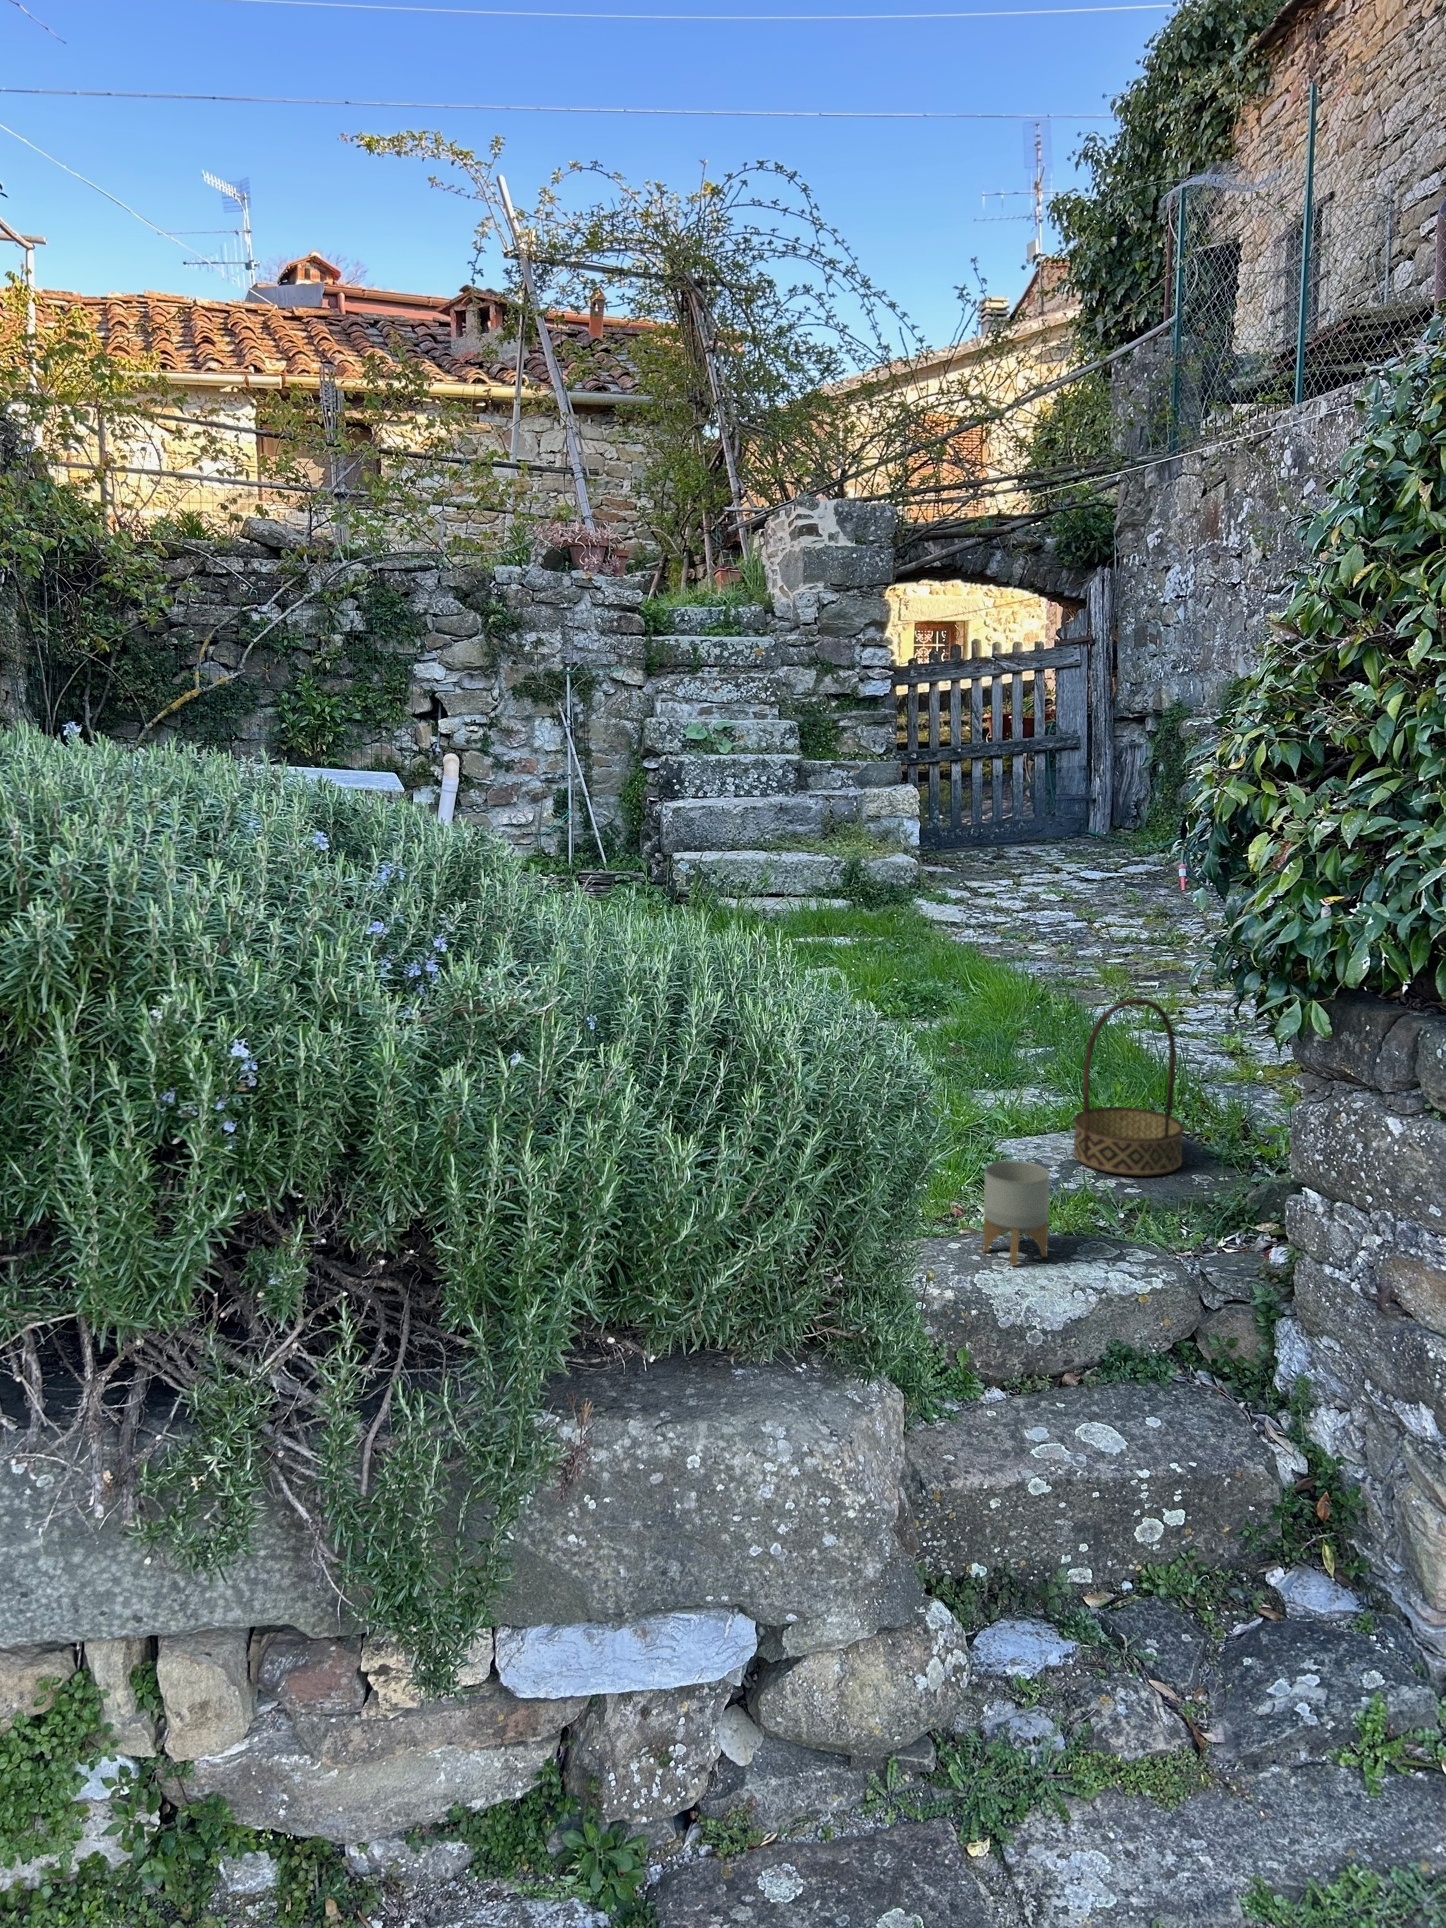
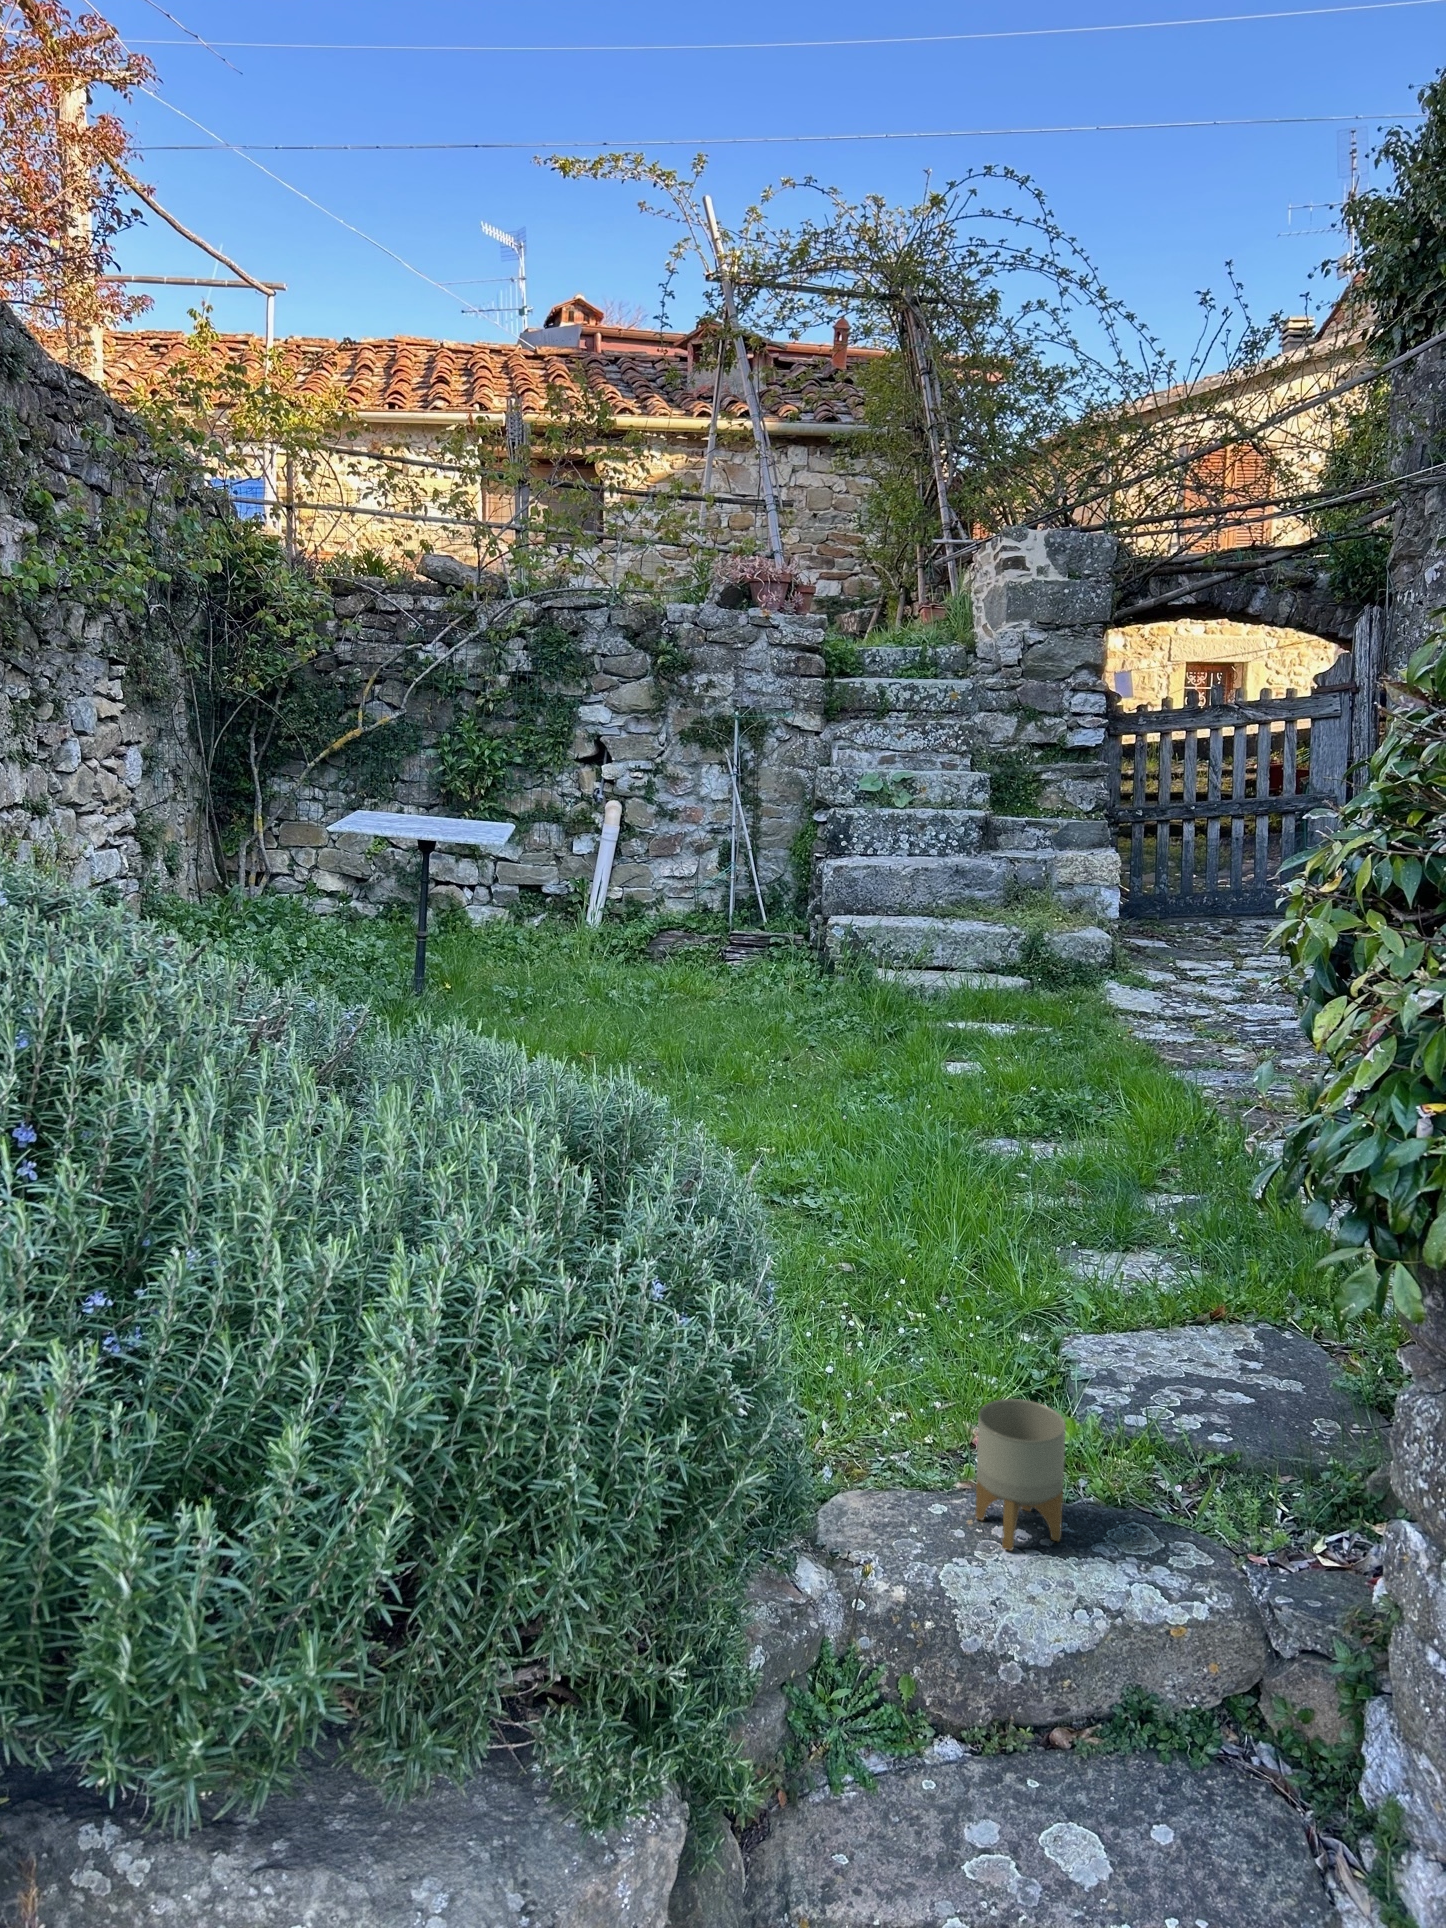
basket: present [1073,998,1184,1176] -> none [1157,1179,1309,1422]

